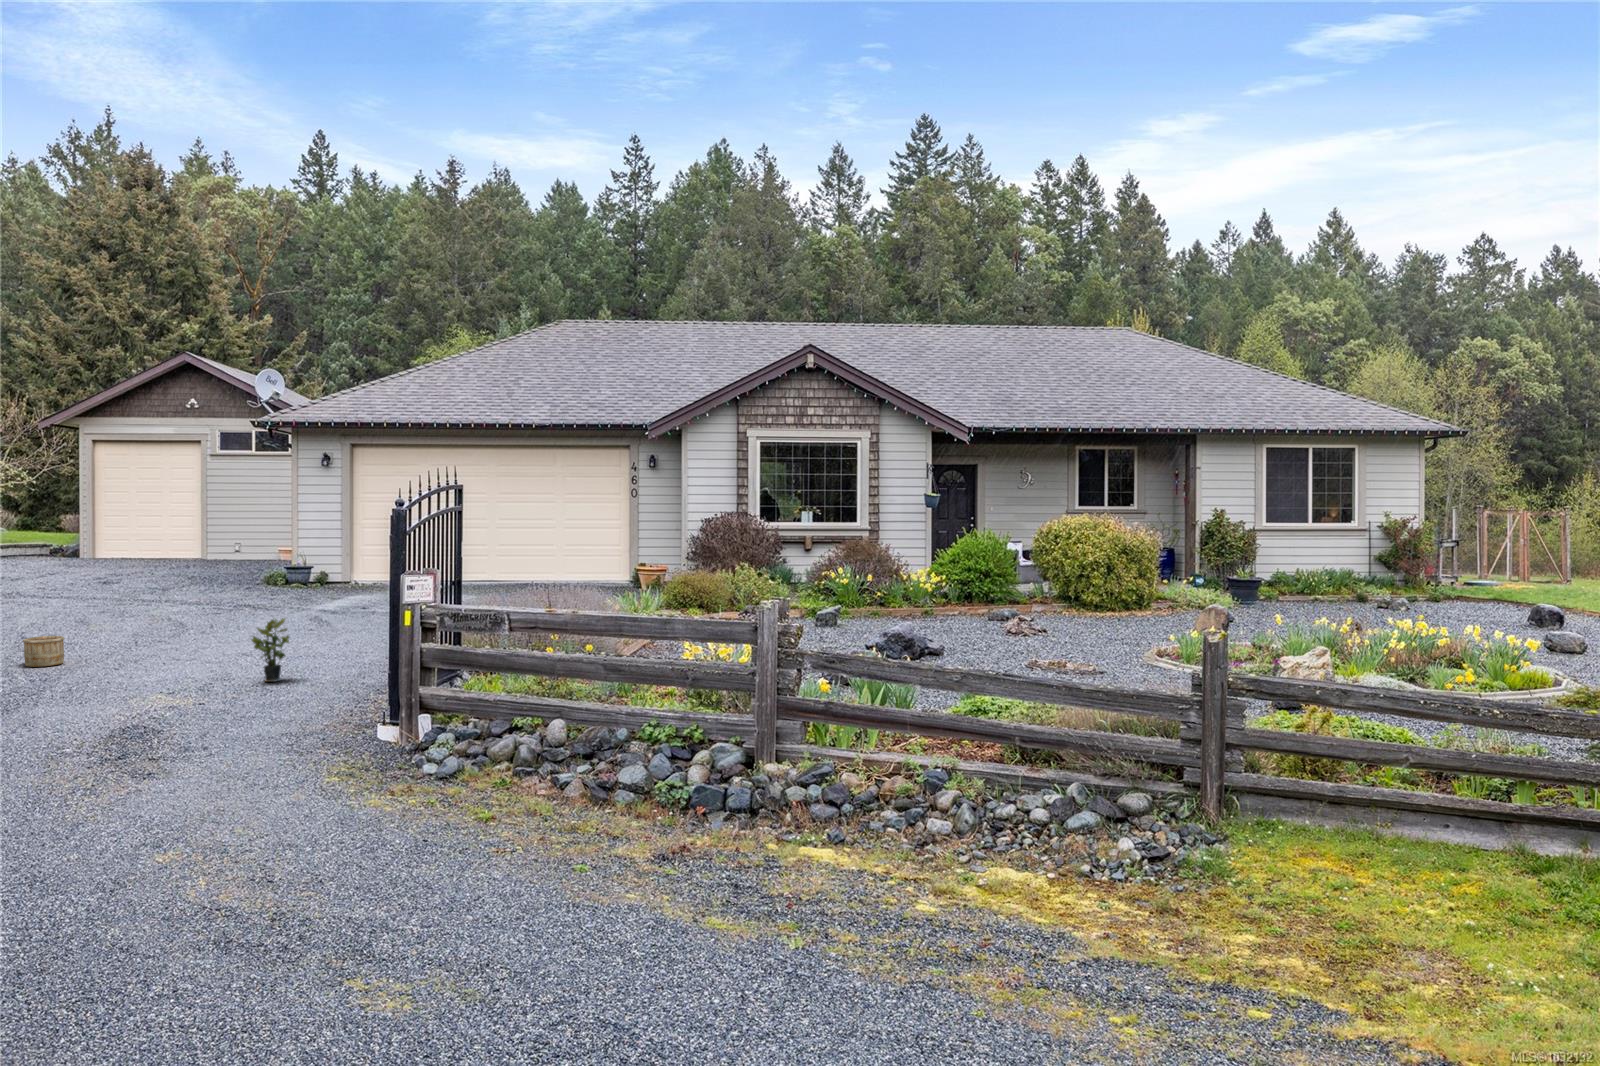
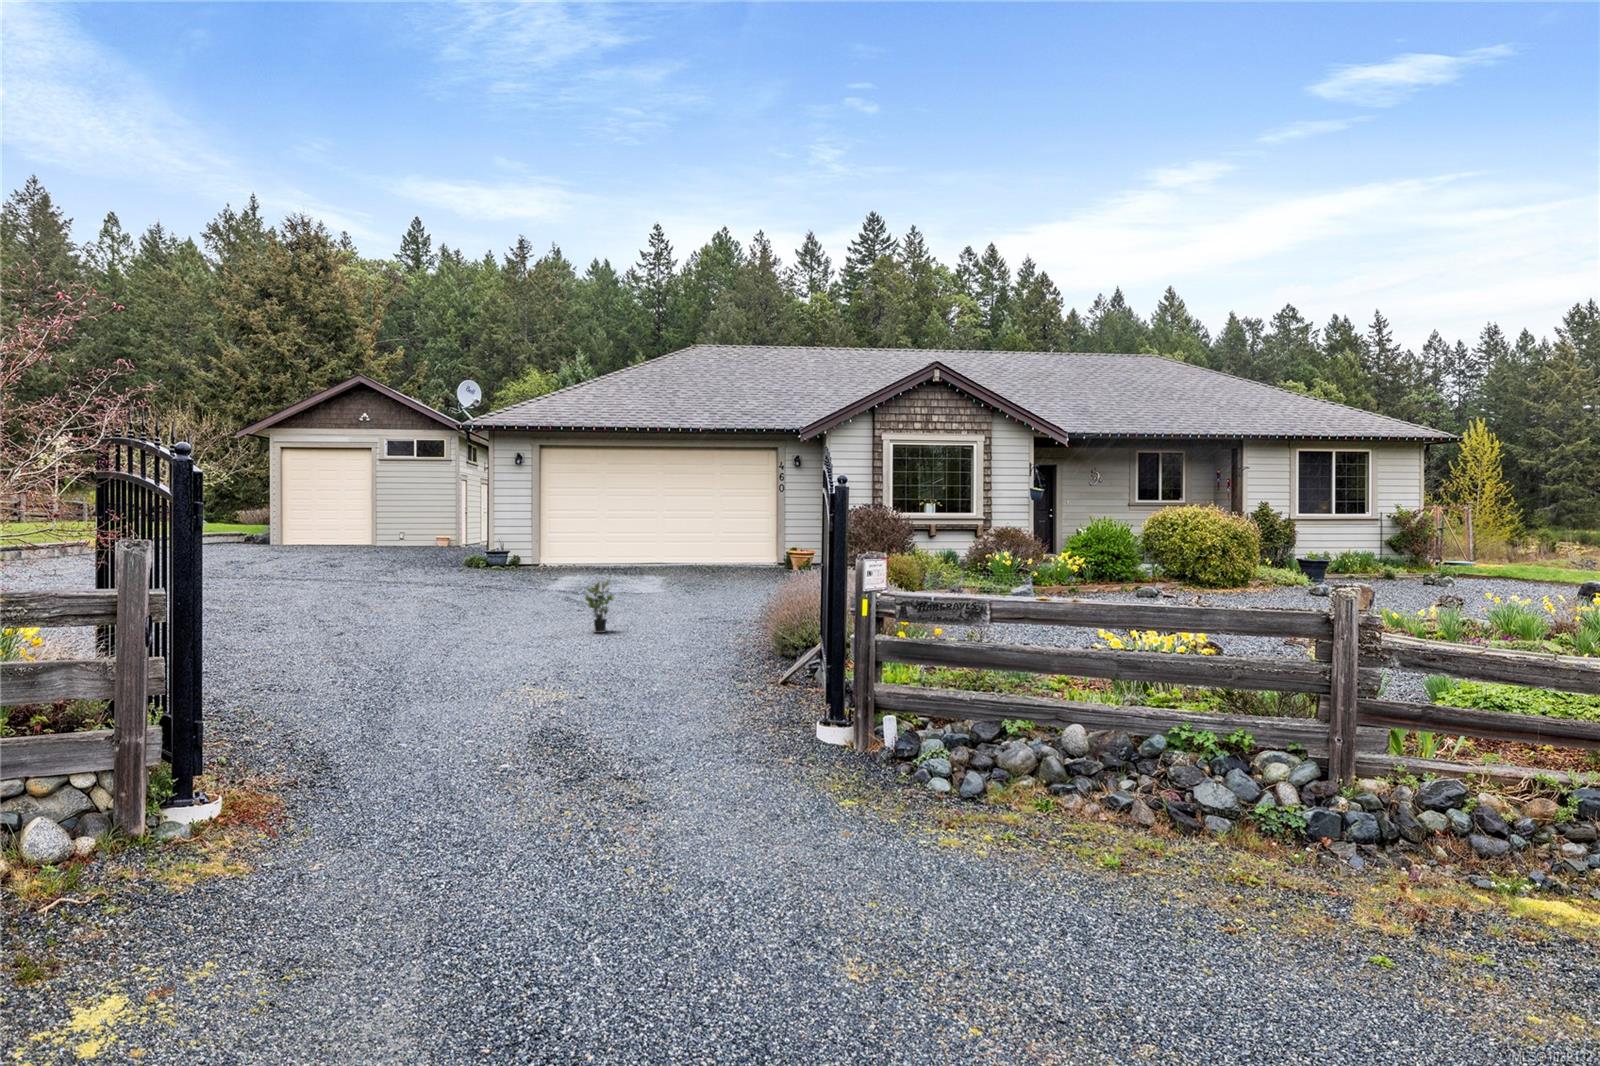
wooden bucket: present [23,636,64,667] -> none [374,598,406,623]

